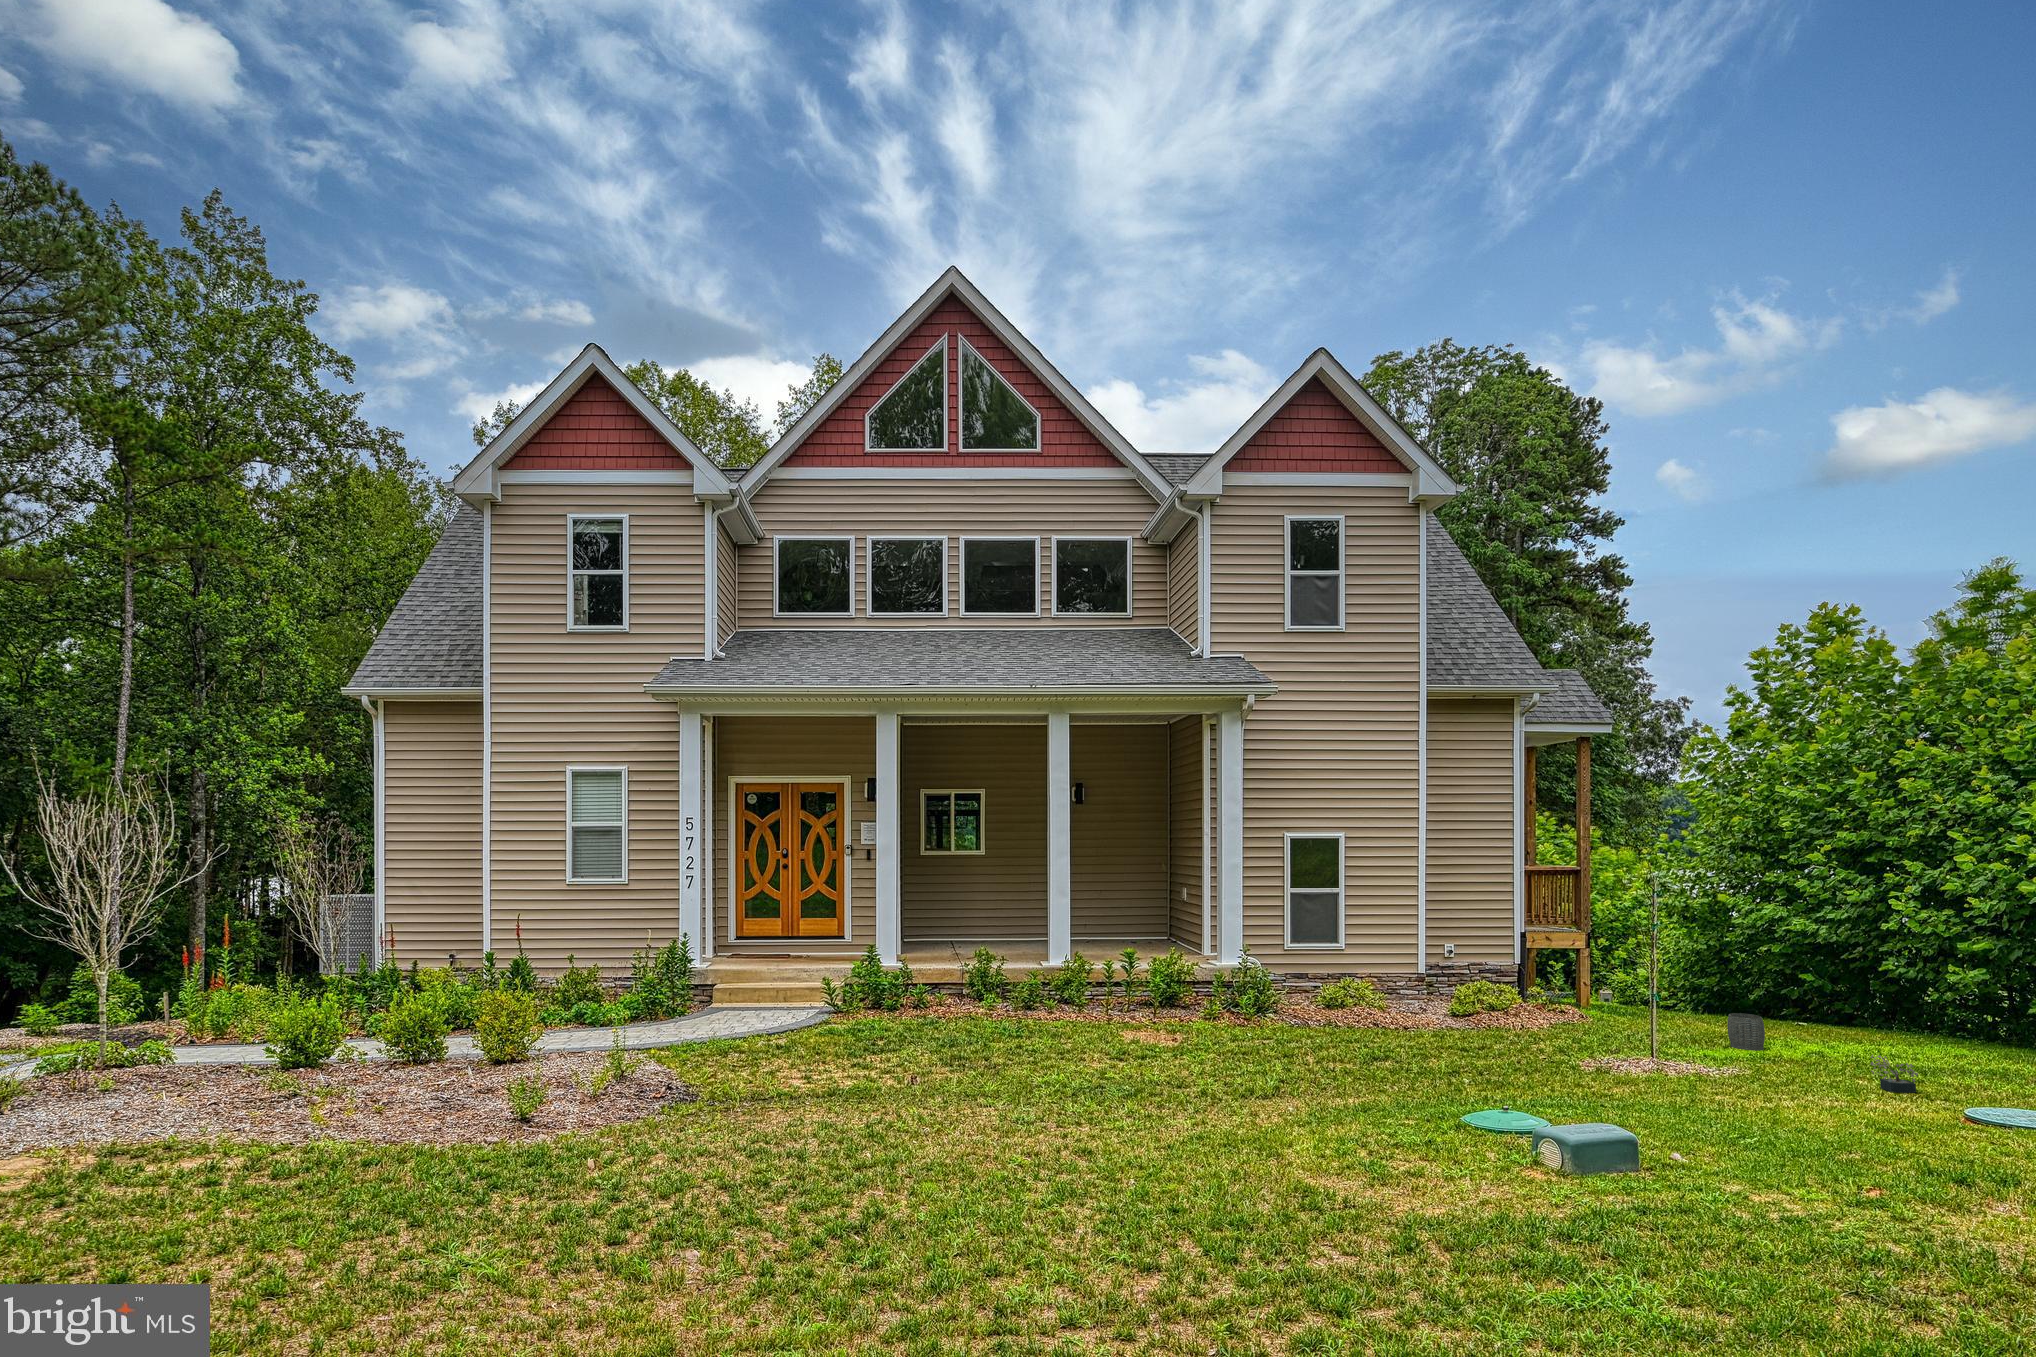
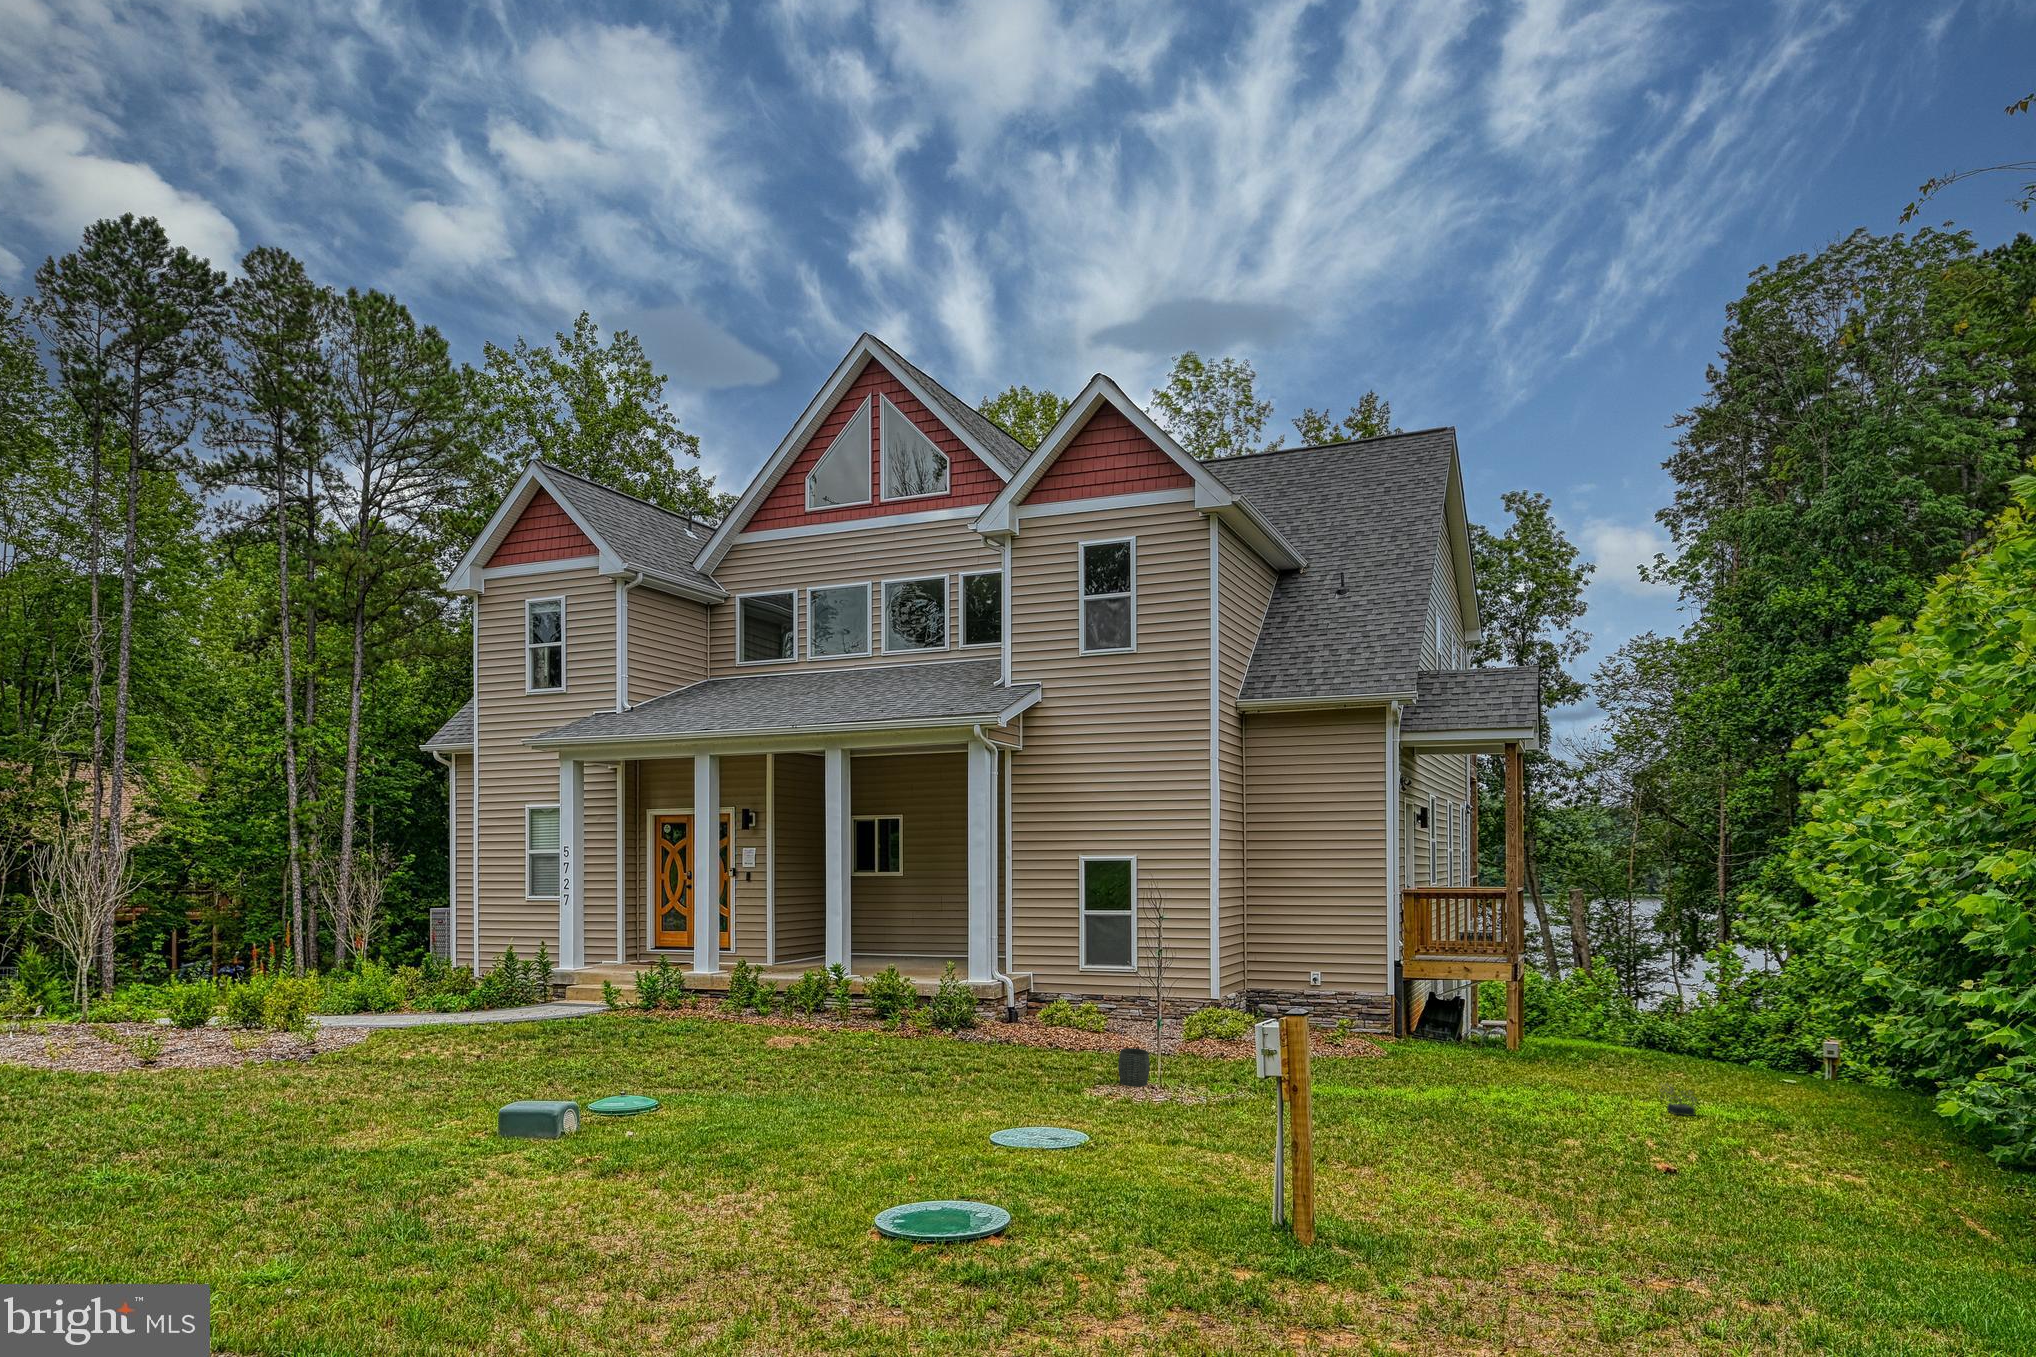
woven basket: present [1728,1013,1765,1051] -> present [1118,1048,1150,1087]

